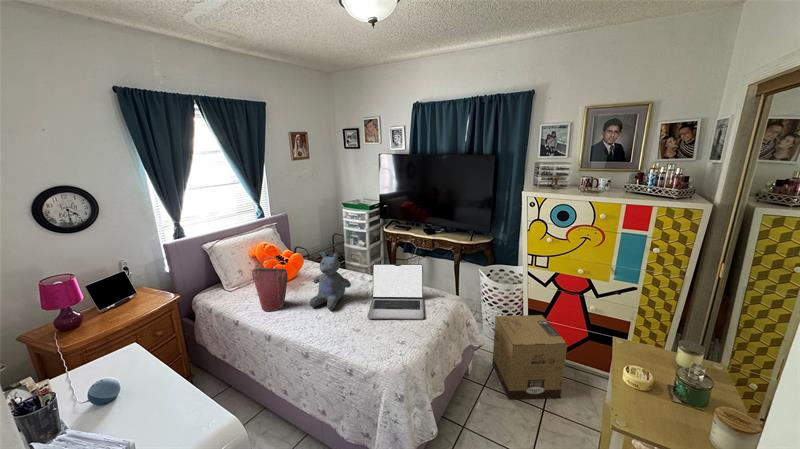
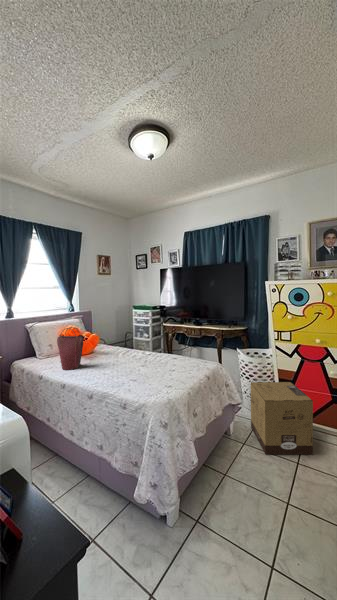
stuffed bear: present [309,252,351,310] -> none [99,325,132,369]
laptop: present [367,264,424,319] -> none [143,335,189,374]

